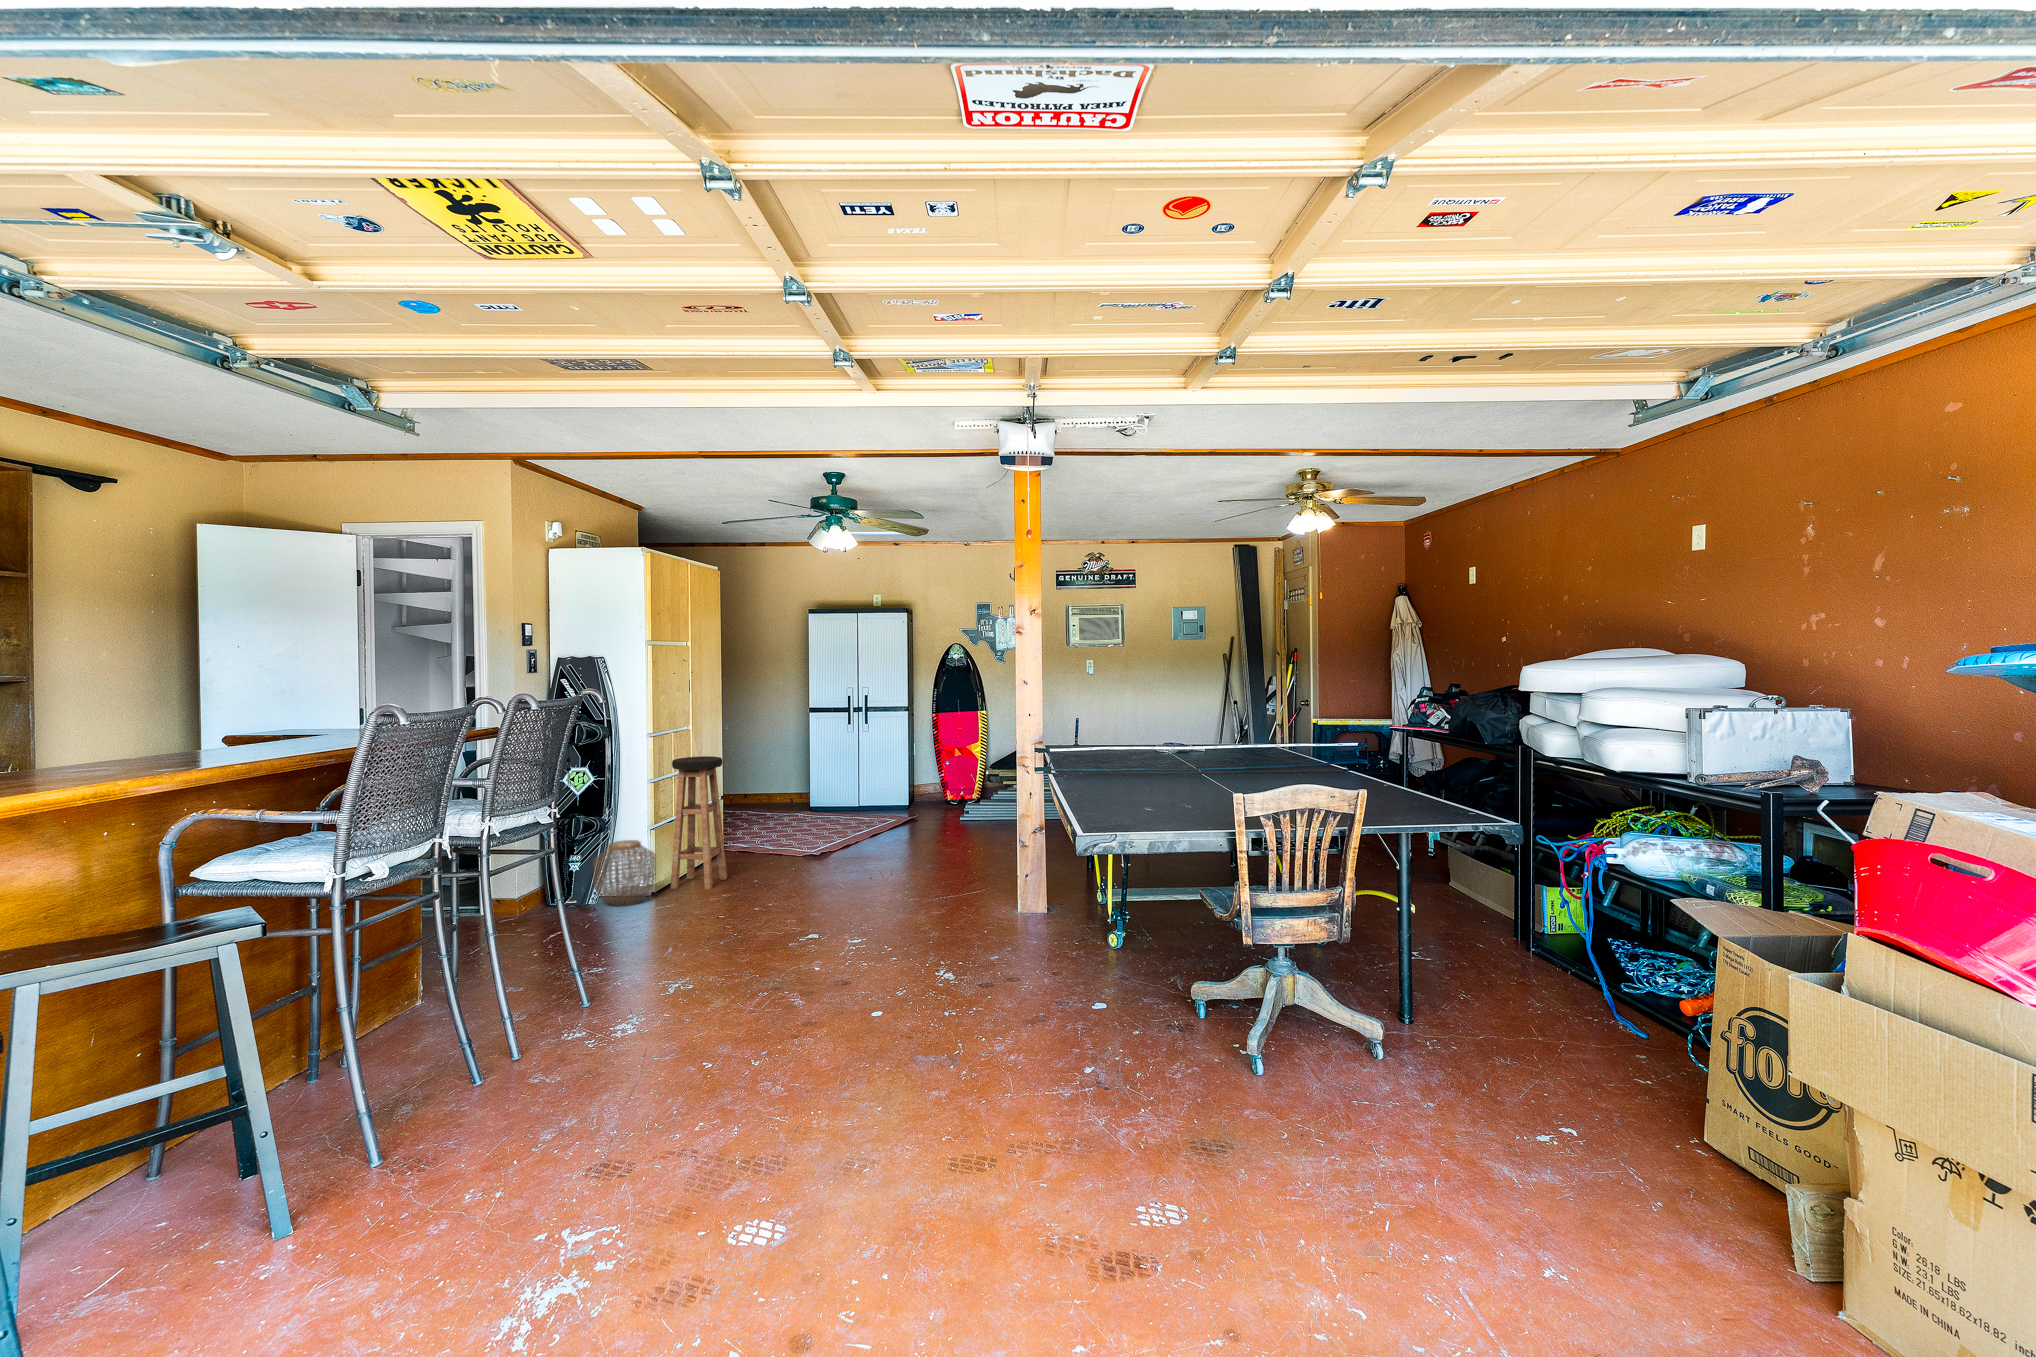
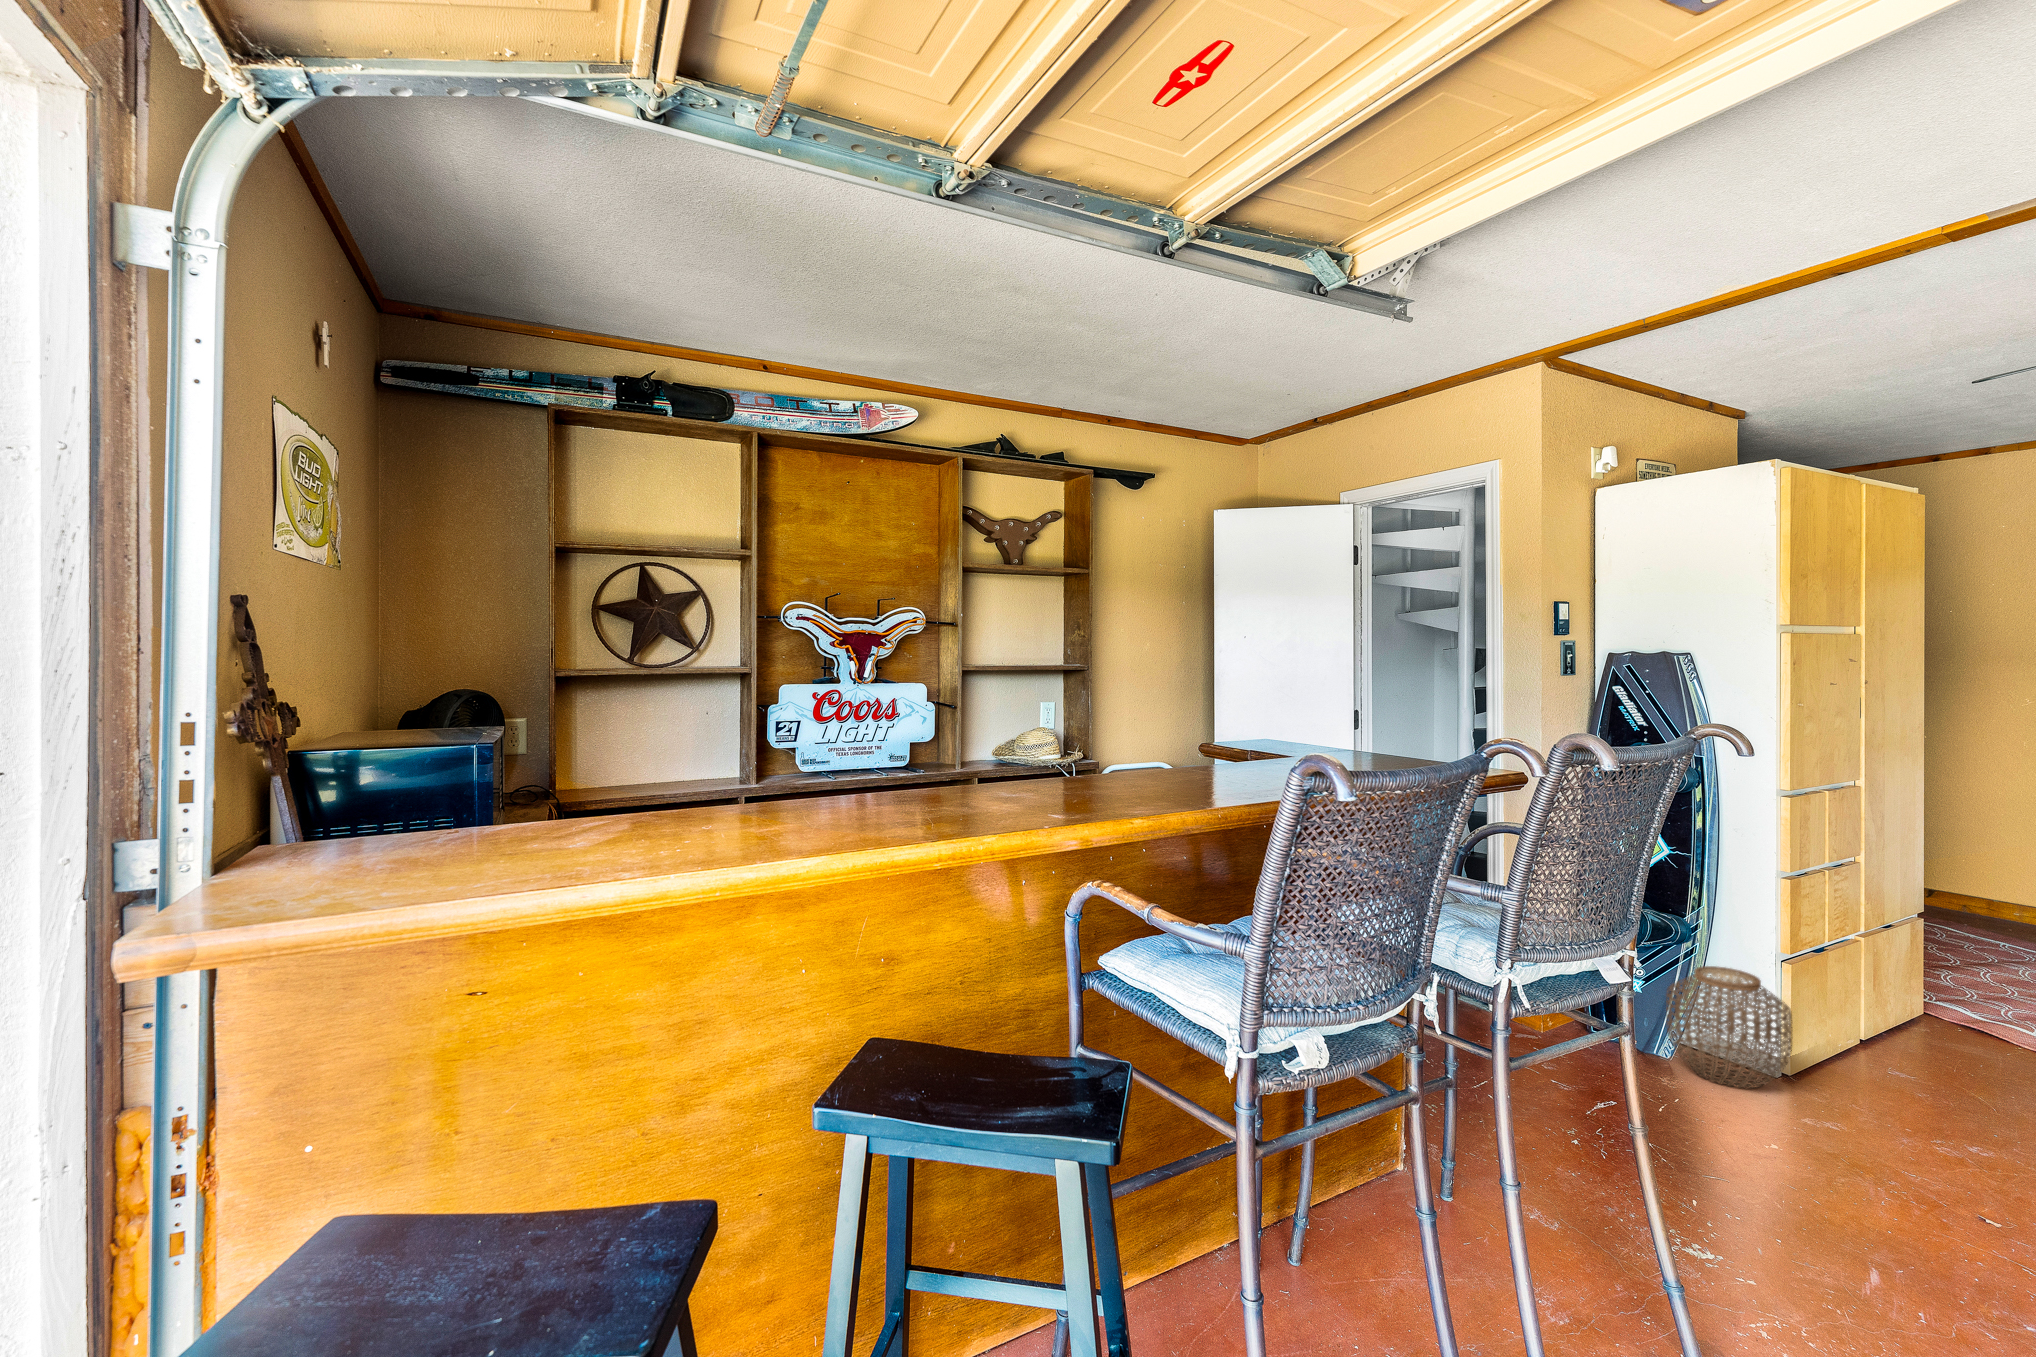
bar stool: present [671,756,727,890] -> none [1818,837,1954,1109]

